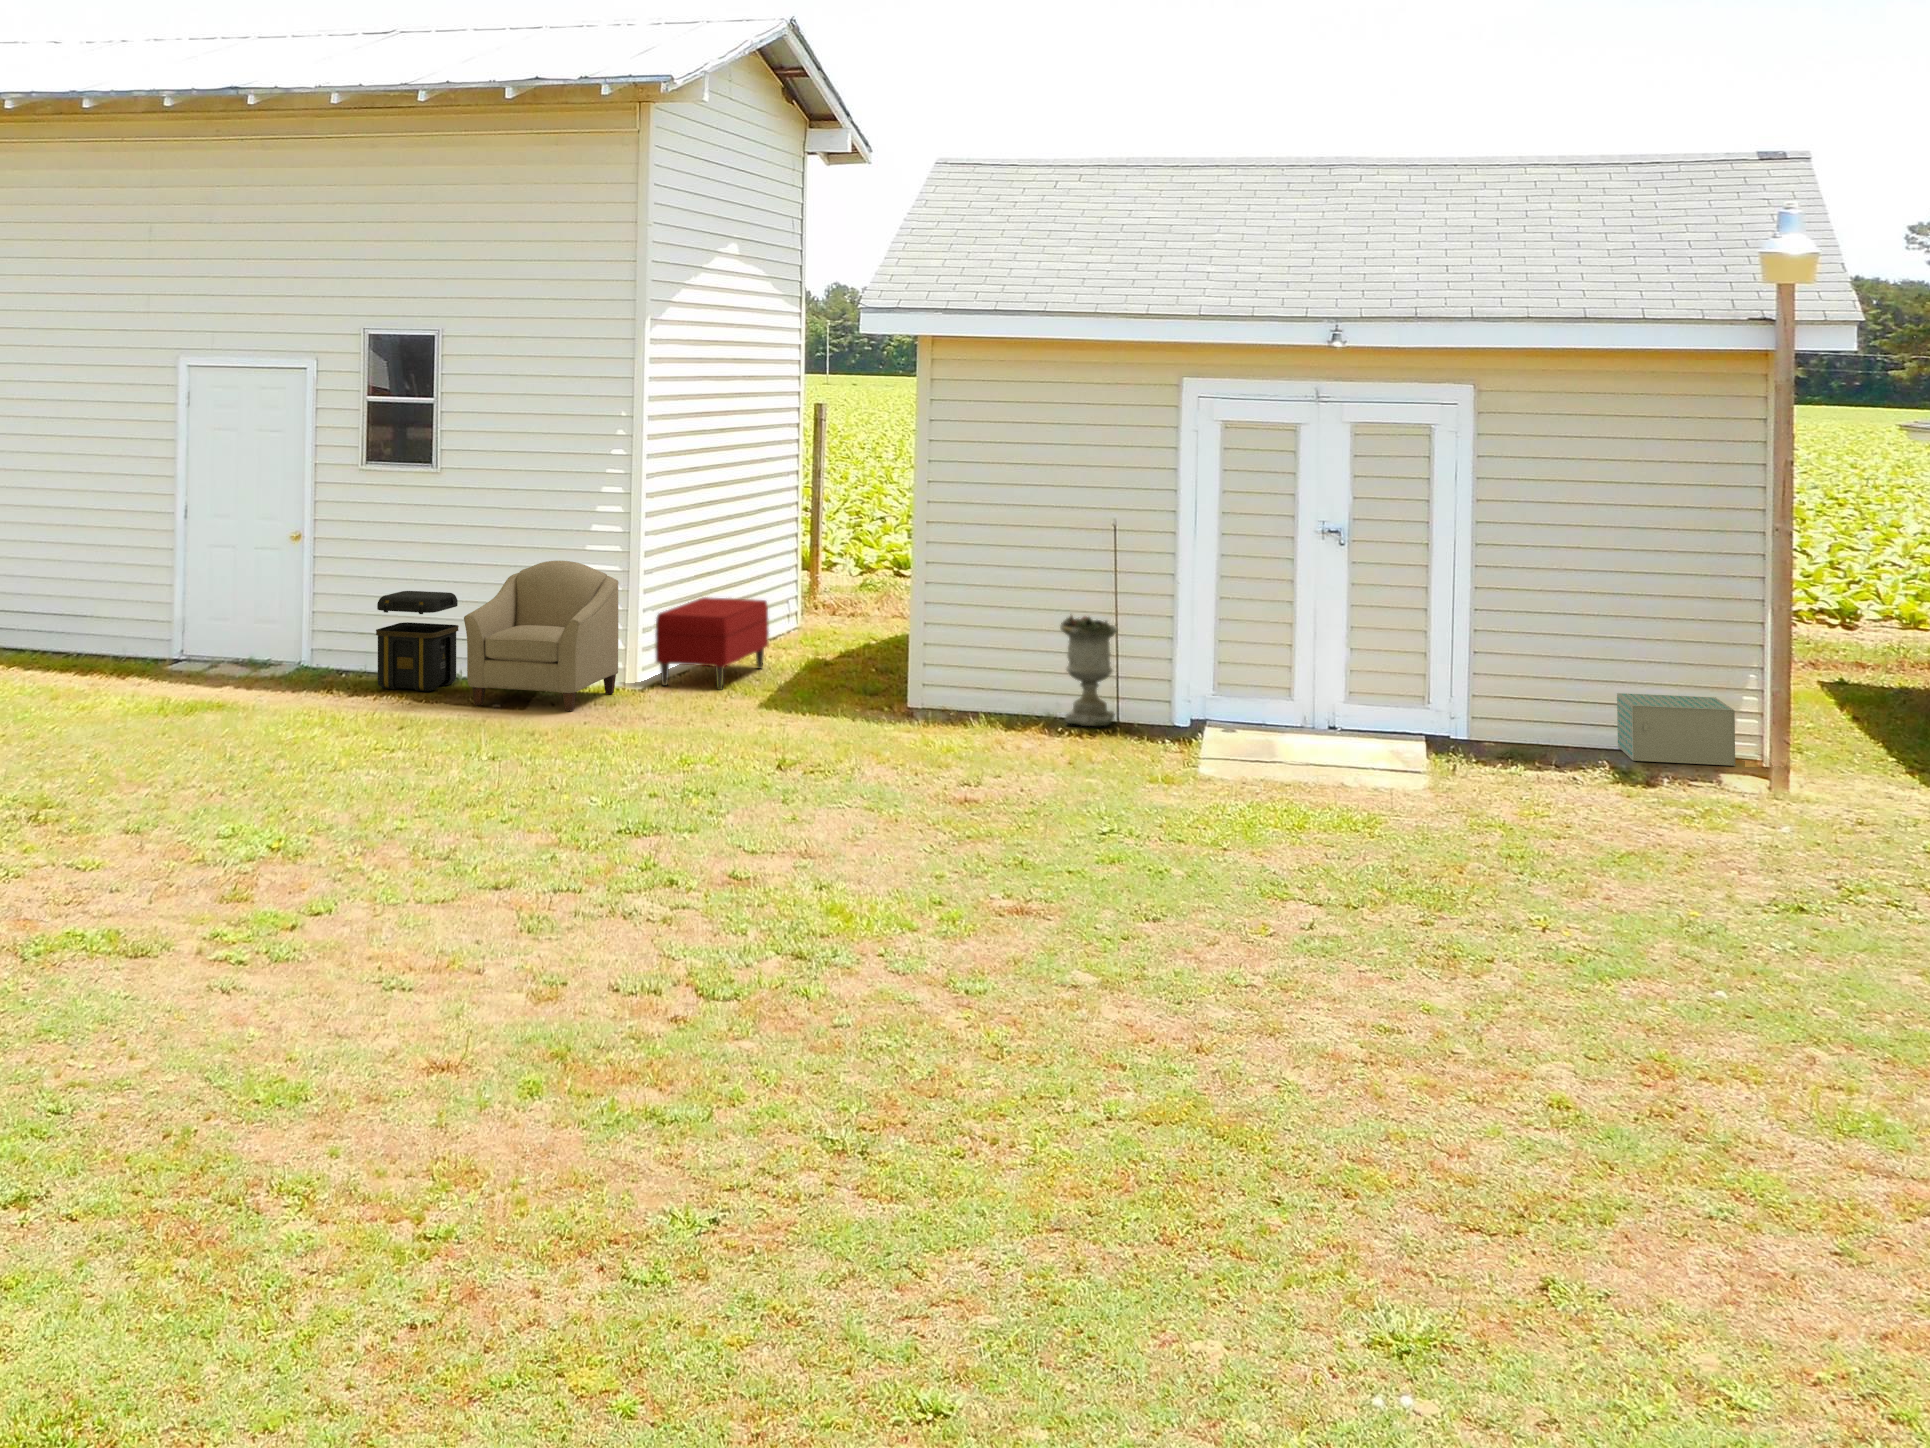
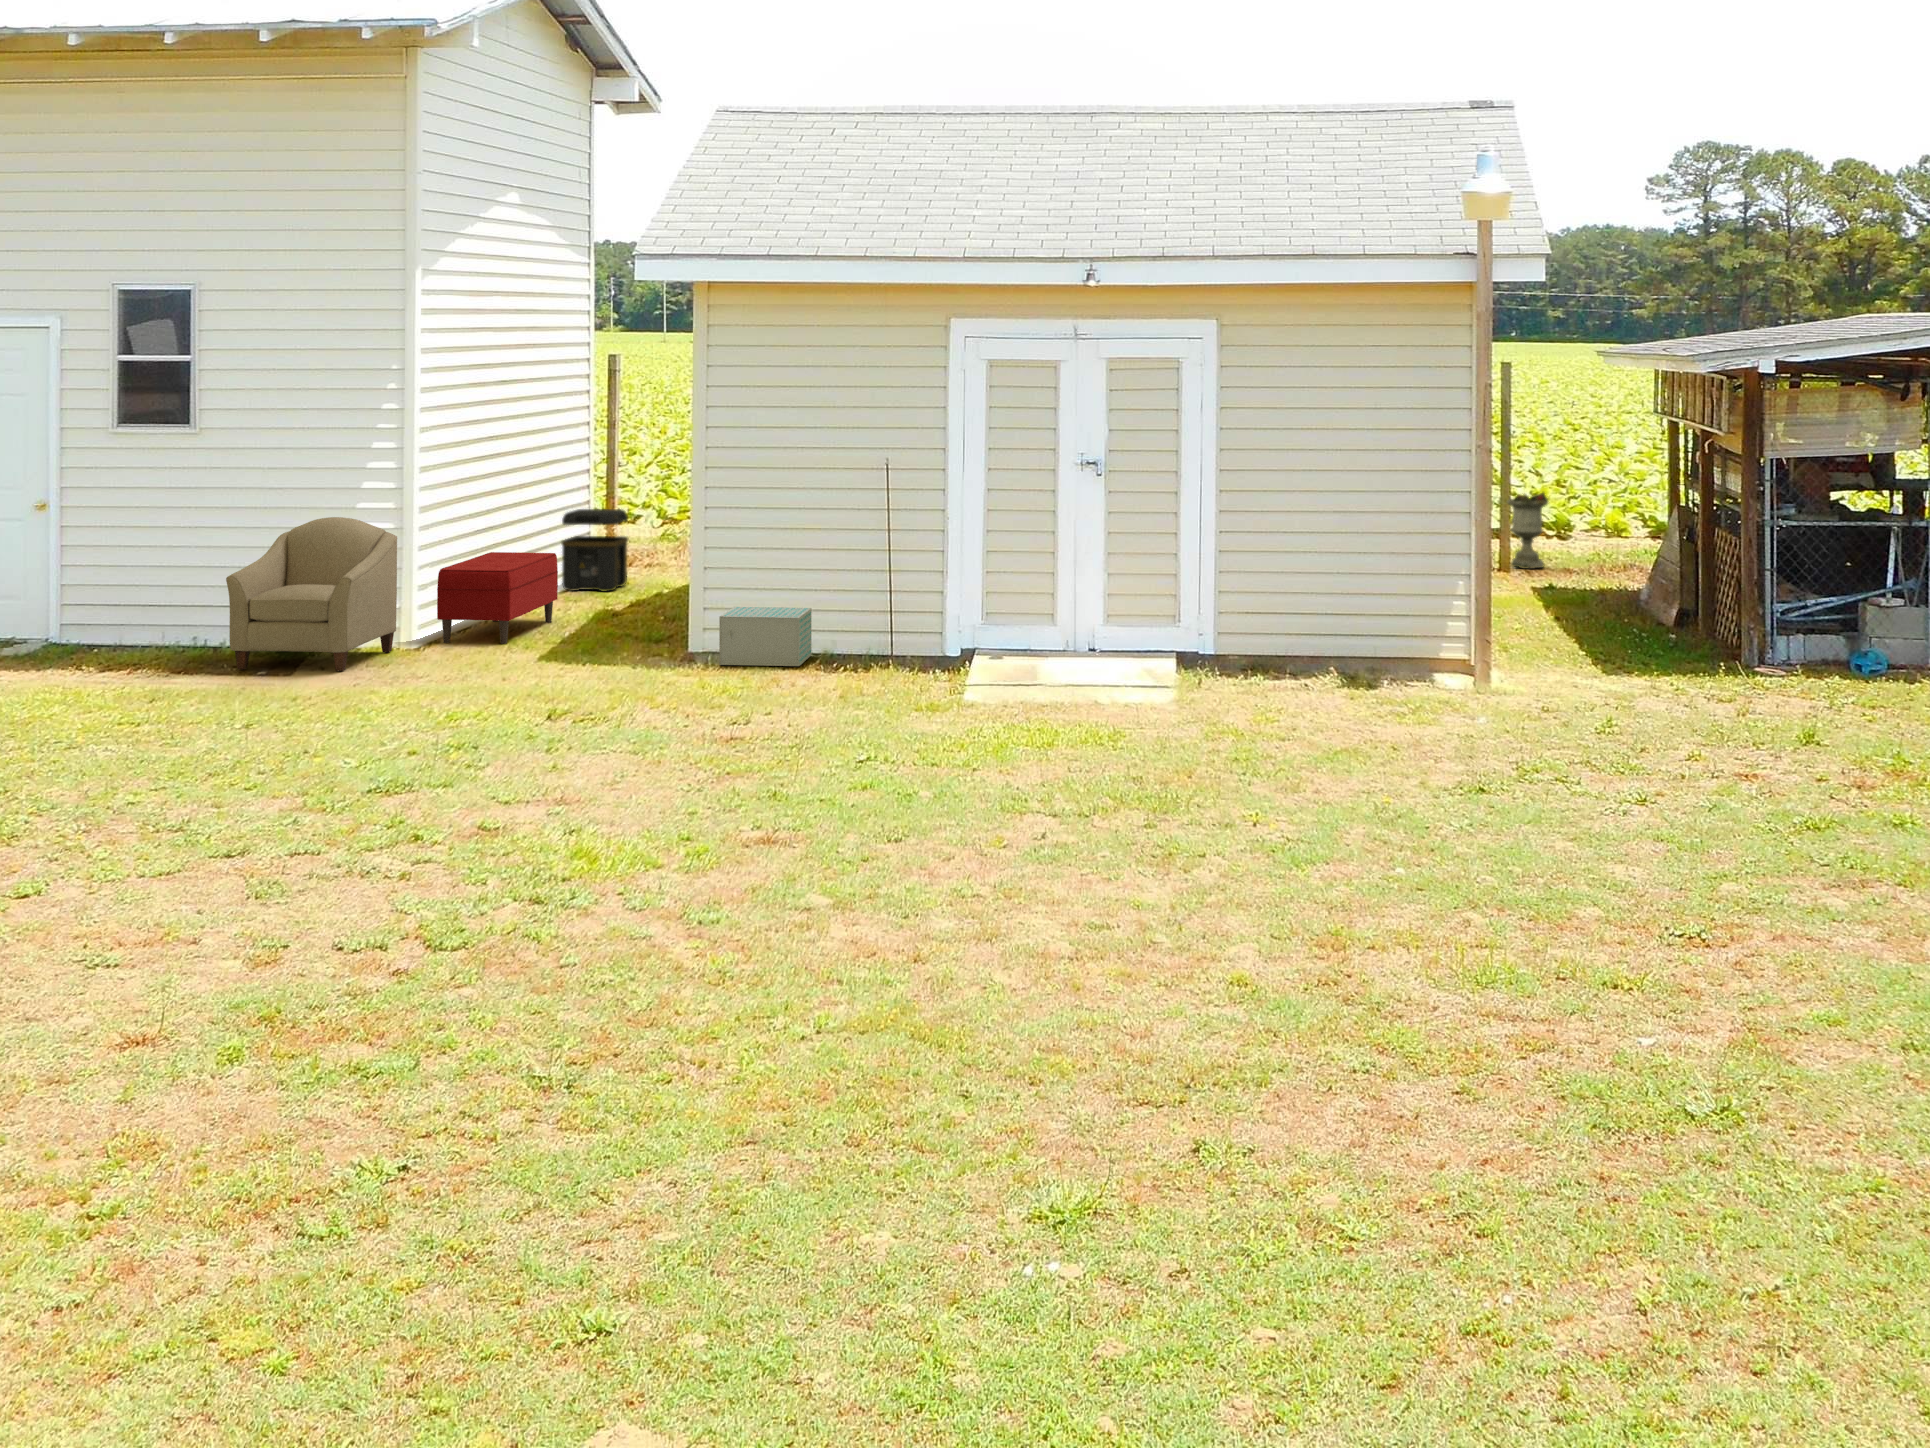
toolbox: present [376,591,459,691] -> present [562,509,628,591]
planter: present [1060,615,1118,726] -> present [1507,492,1549,569]
storage box: present [1617,693,1735,766] -> present [719,607,812,666]

